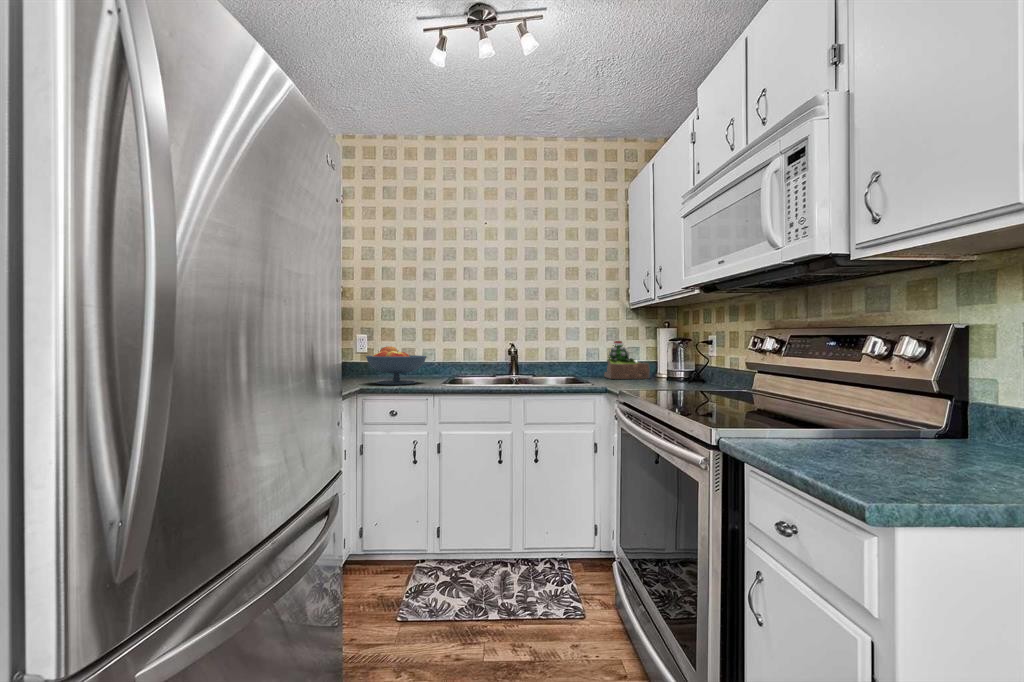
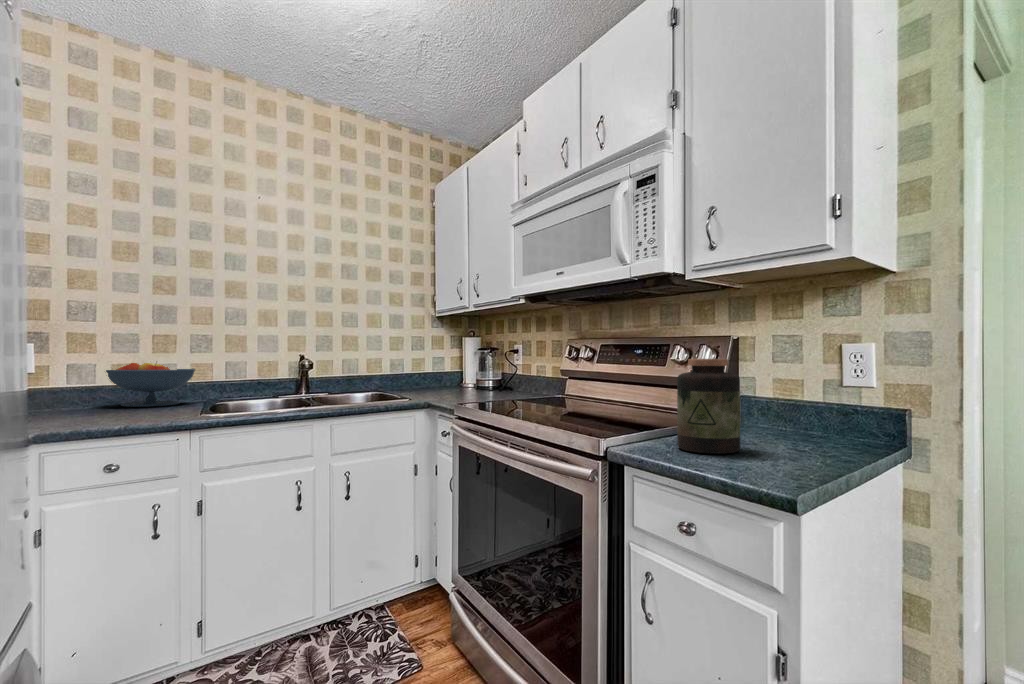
succulent plant: present [604,341,650,379] -> none [406,350,455,391]
jar: none [806,353,887,464] -> present [677,359,740,454]

